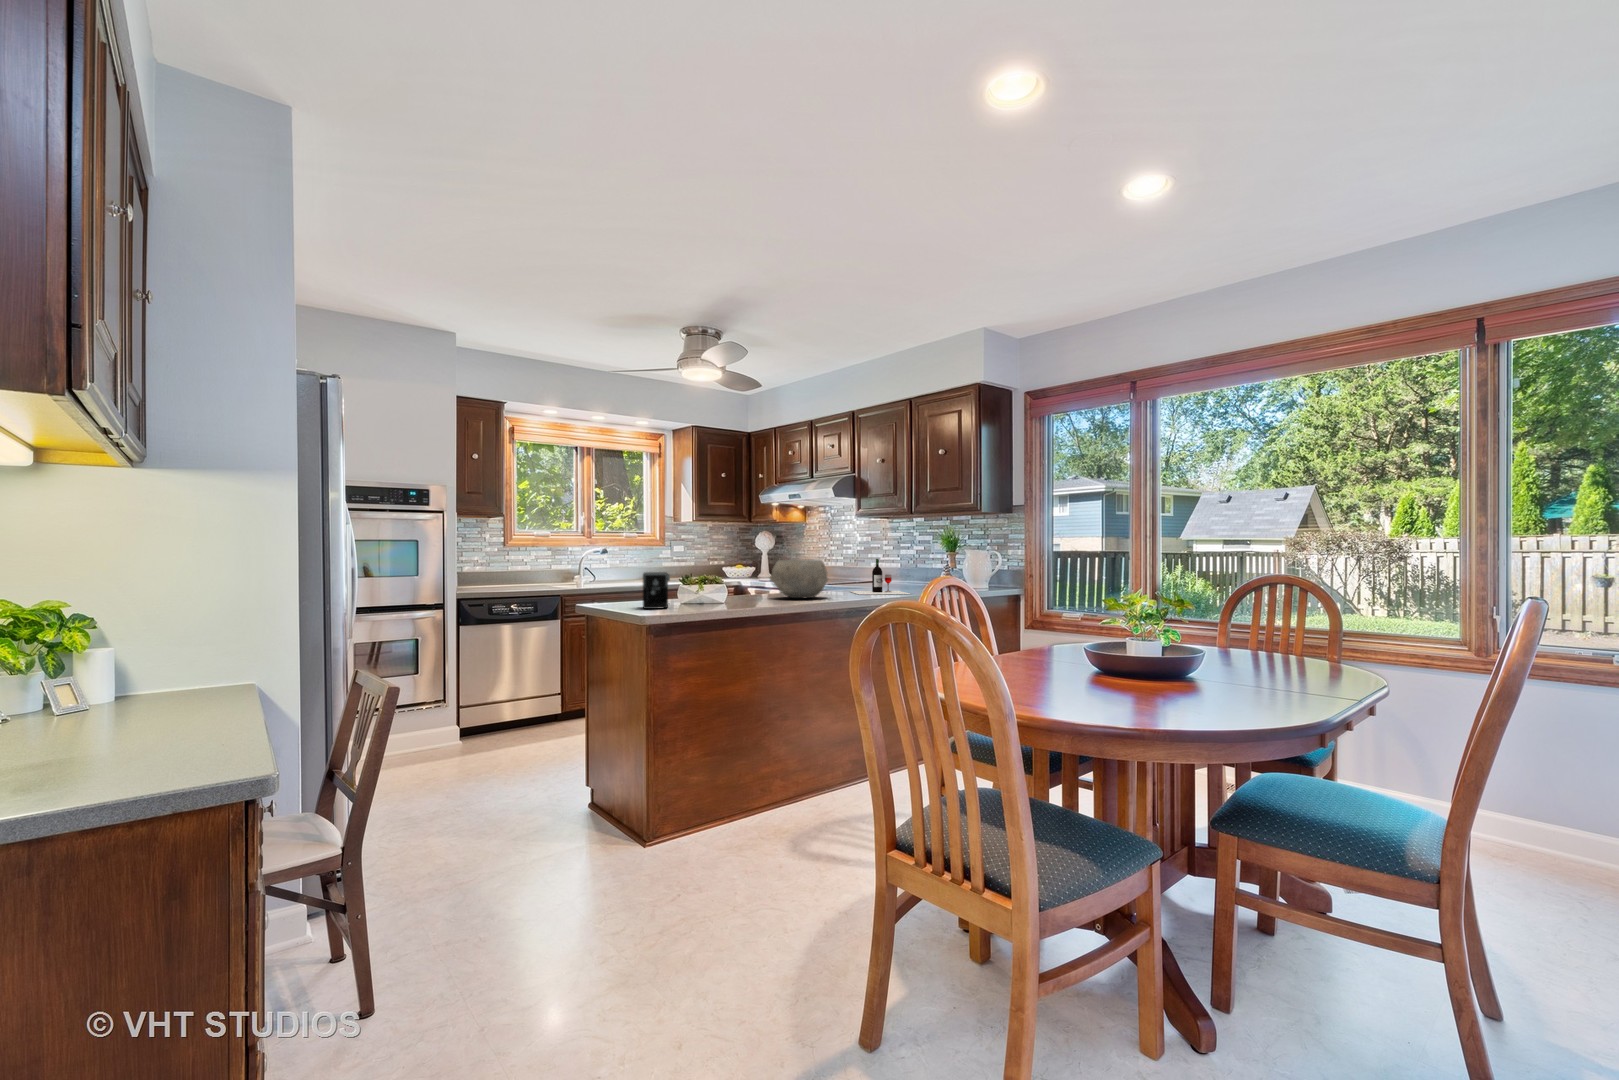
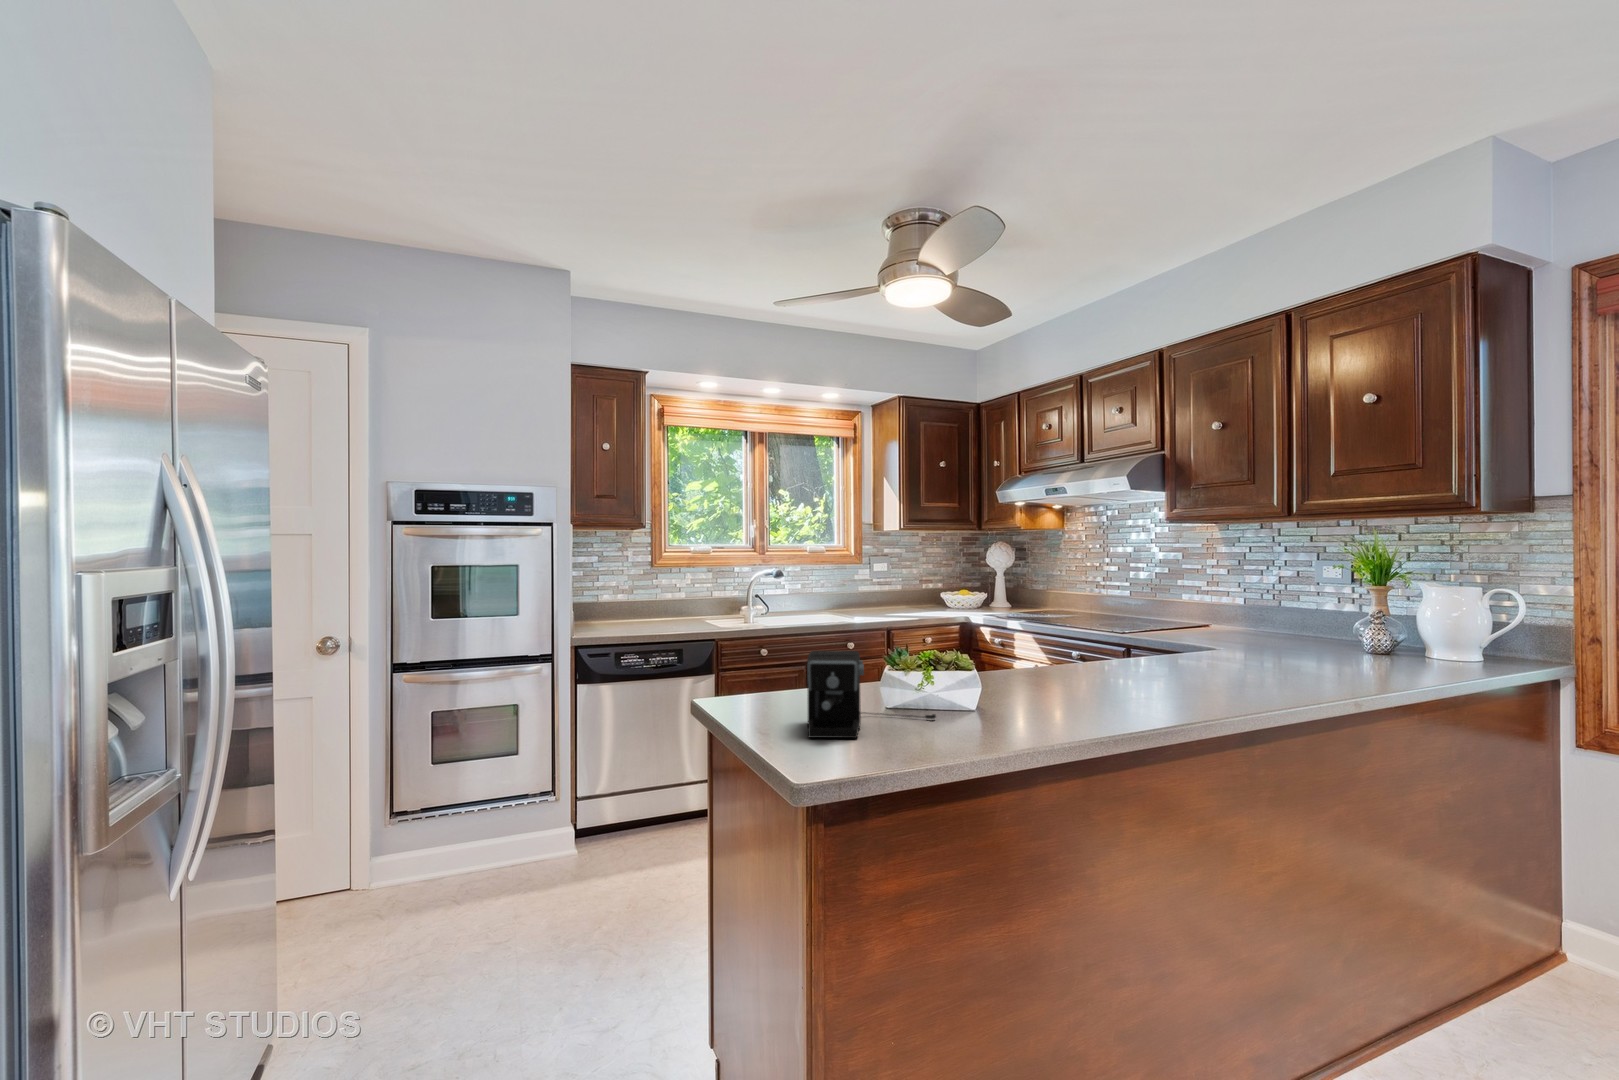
wine bottle: present [851,559,910,595] -> none [1196,605,1358,683]
ceramic bowl: present [770,560,828,598] -> none [1061,612,1188,697]

